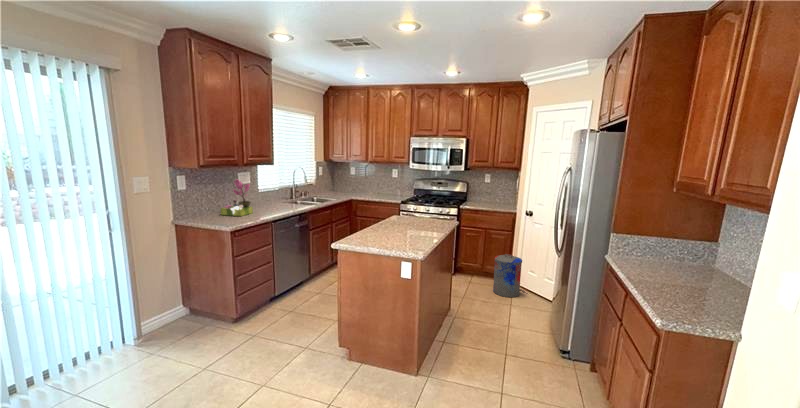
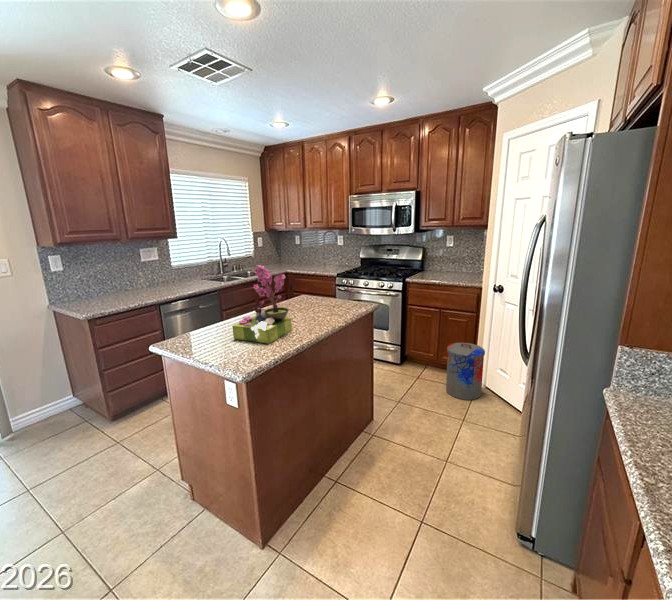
flower arrangement: present [221,179,253,217] -> present [232,265,292,344]

